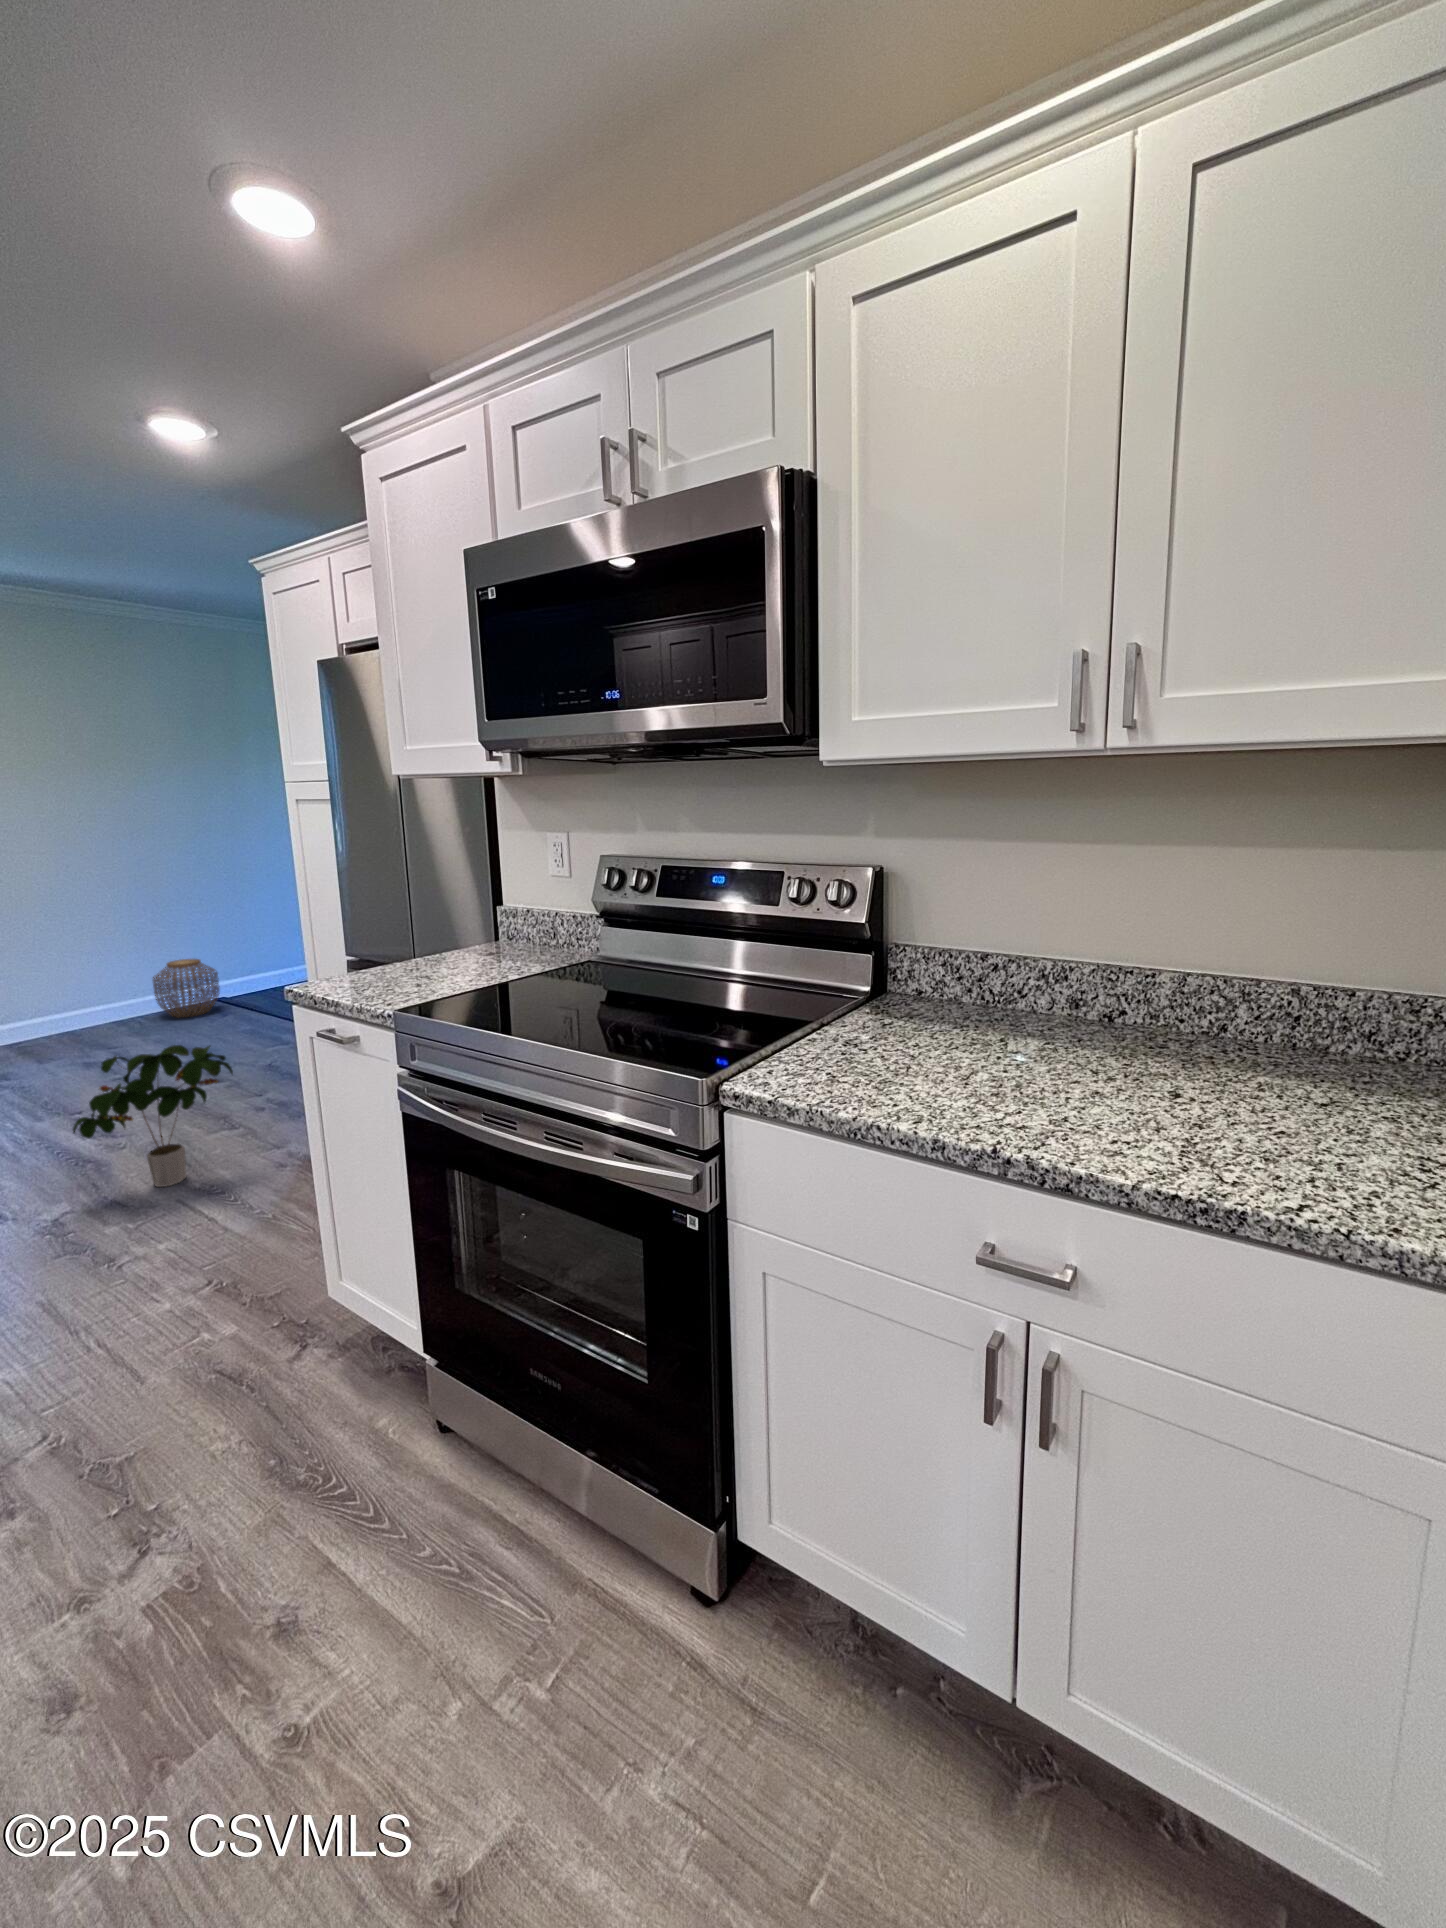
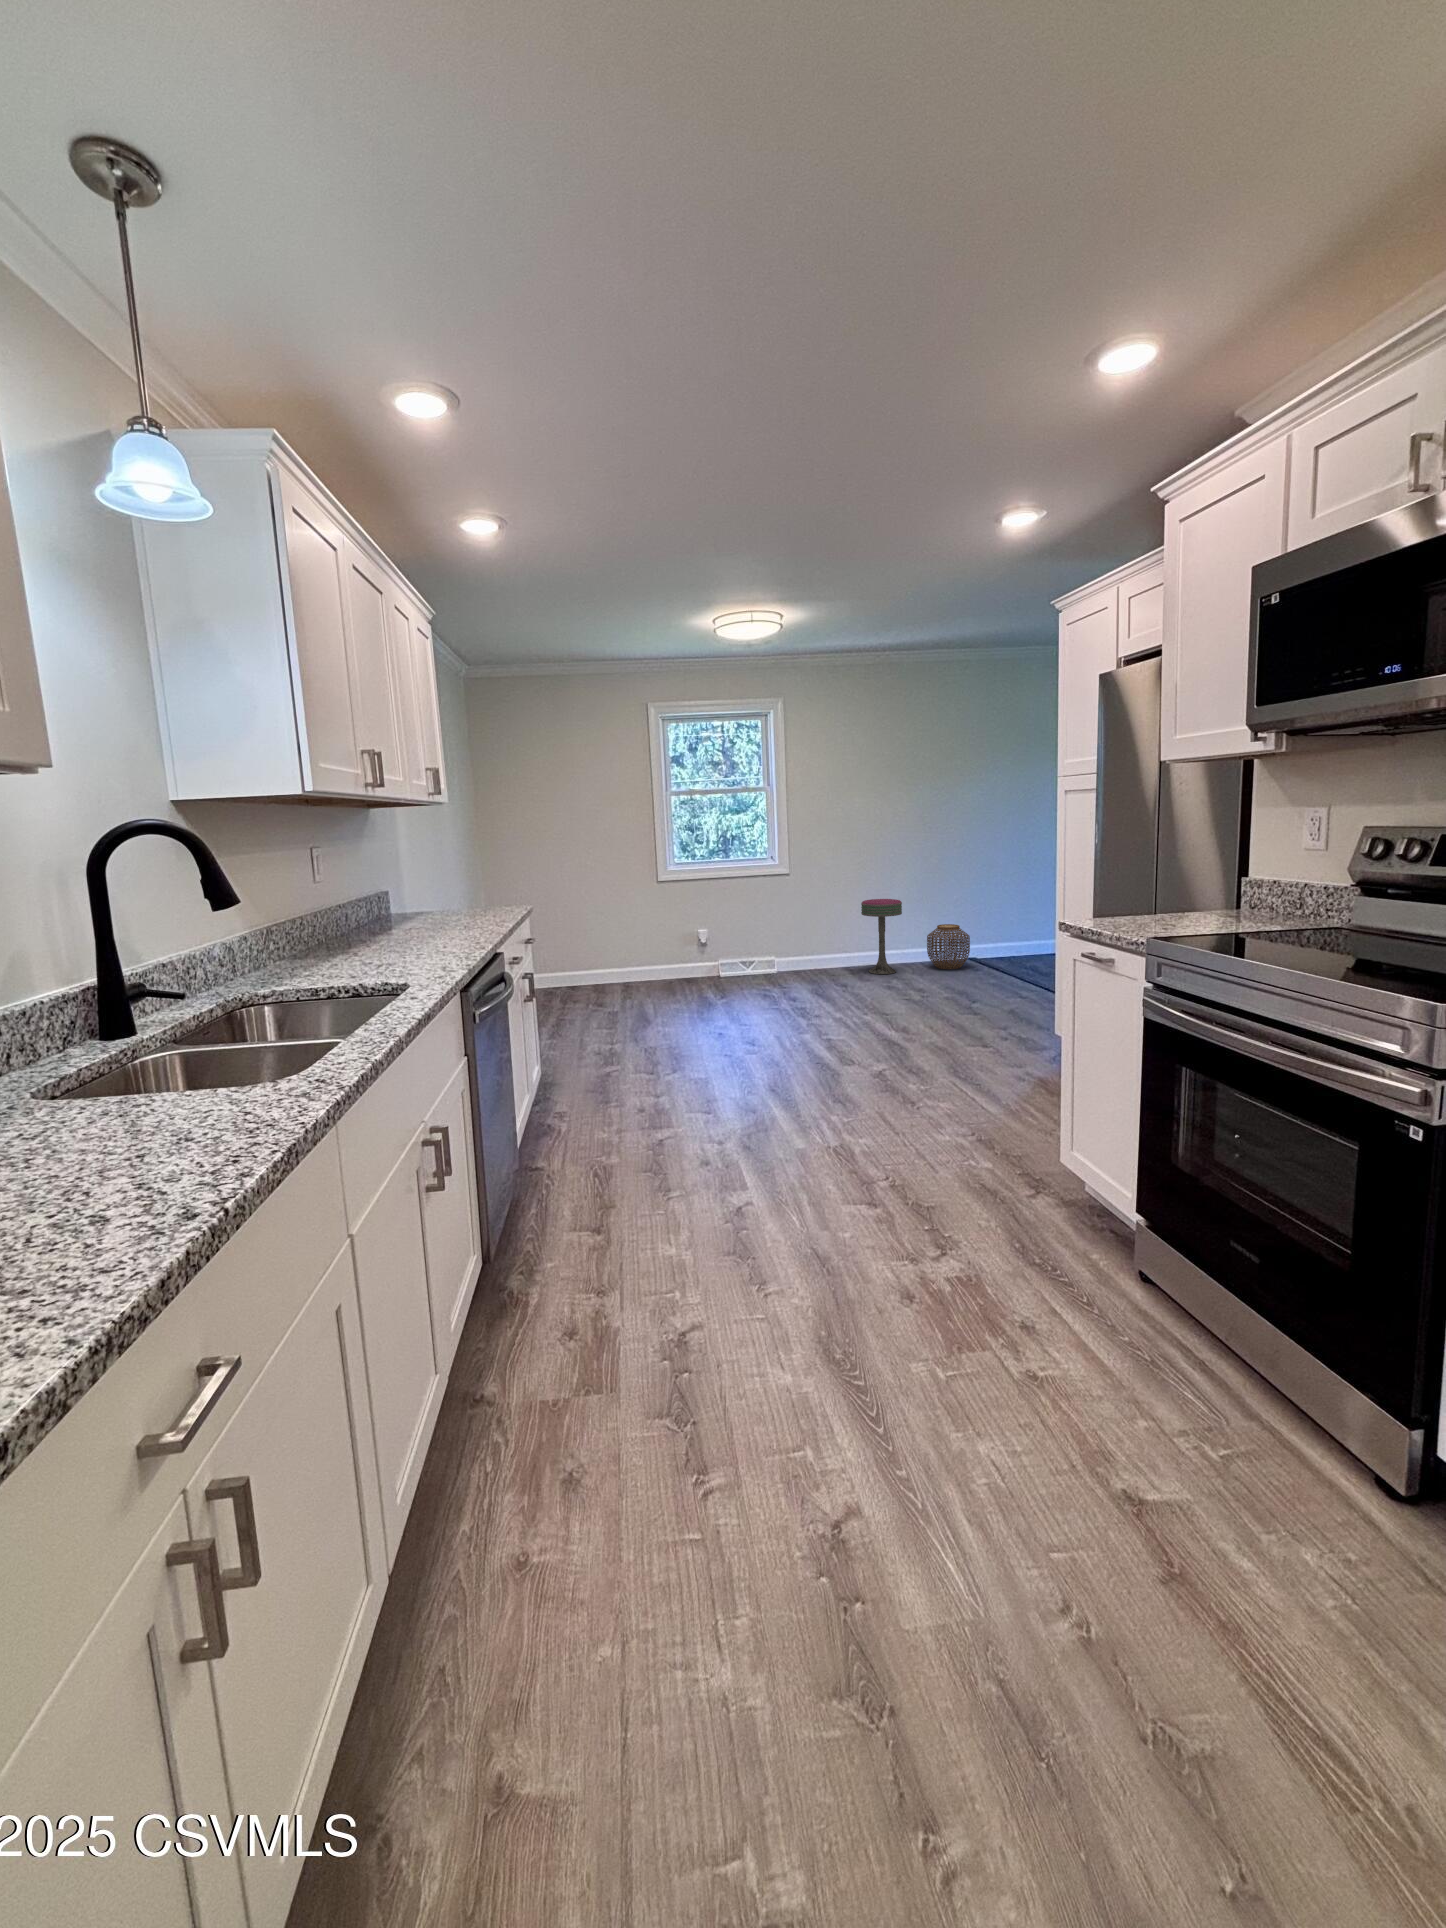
bar stool: none [26,935,105,1043] -> present [861,899,902,974]
potted plant: present [73,1045,233,1187] -> none [896,973,993,1072]

